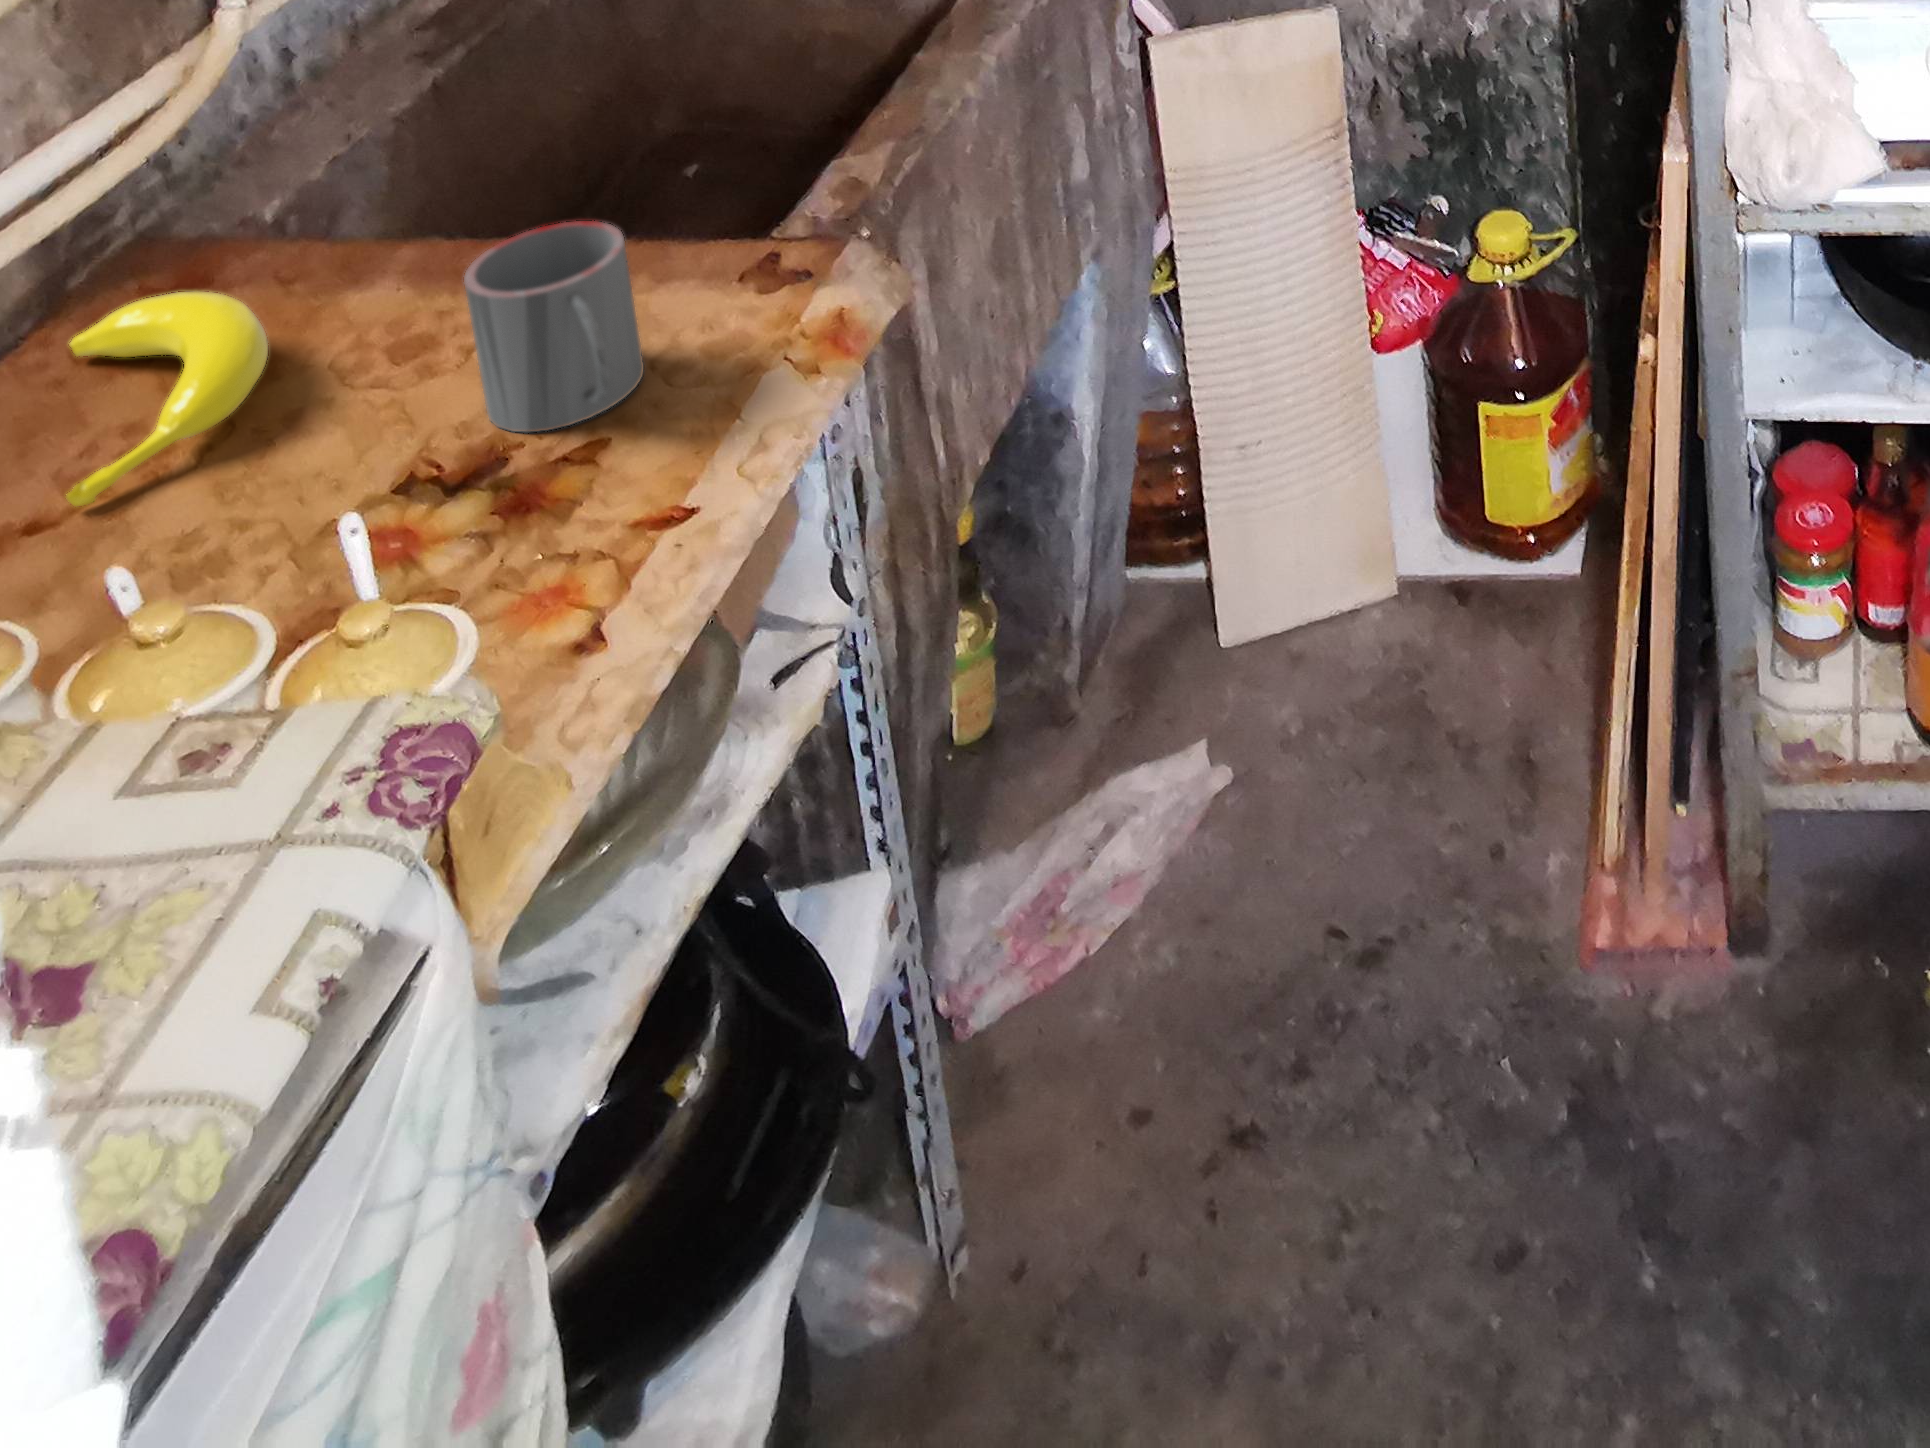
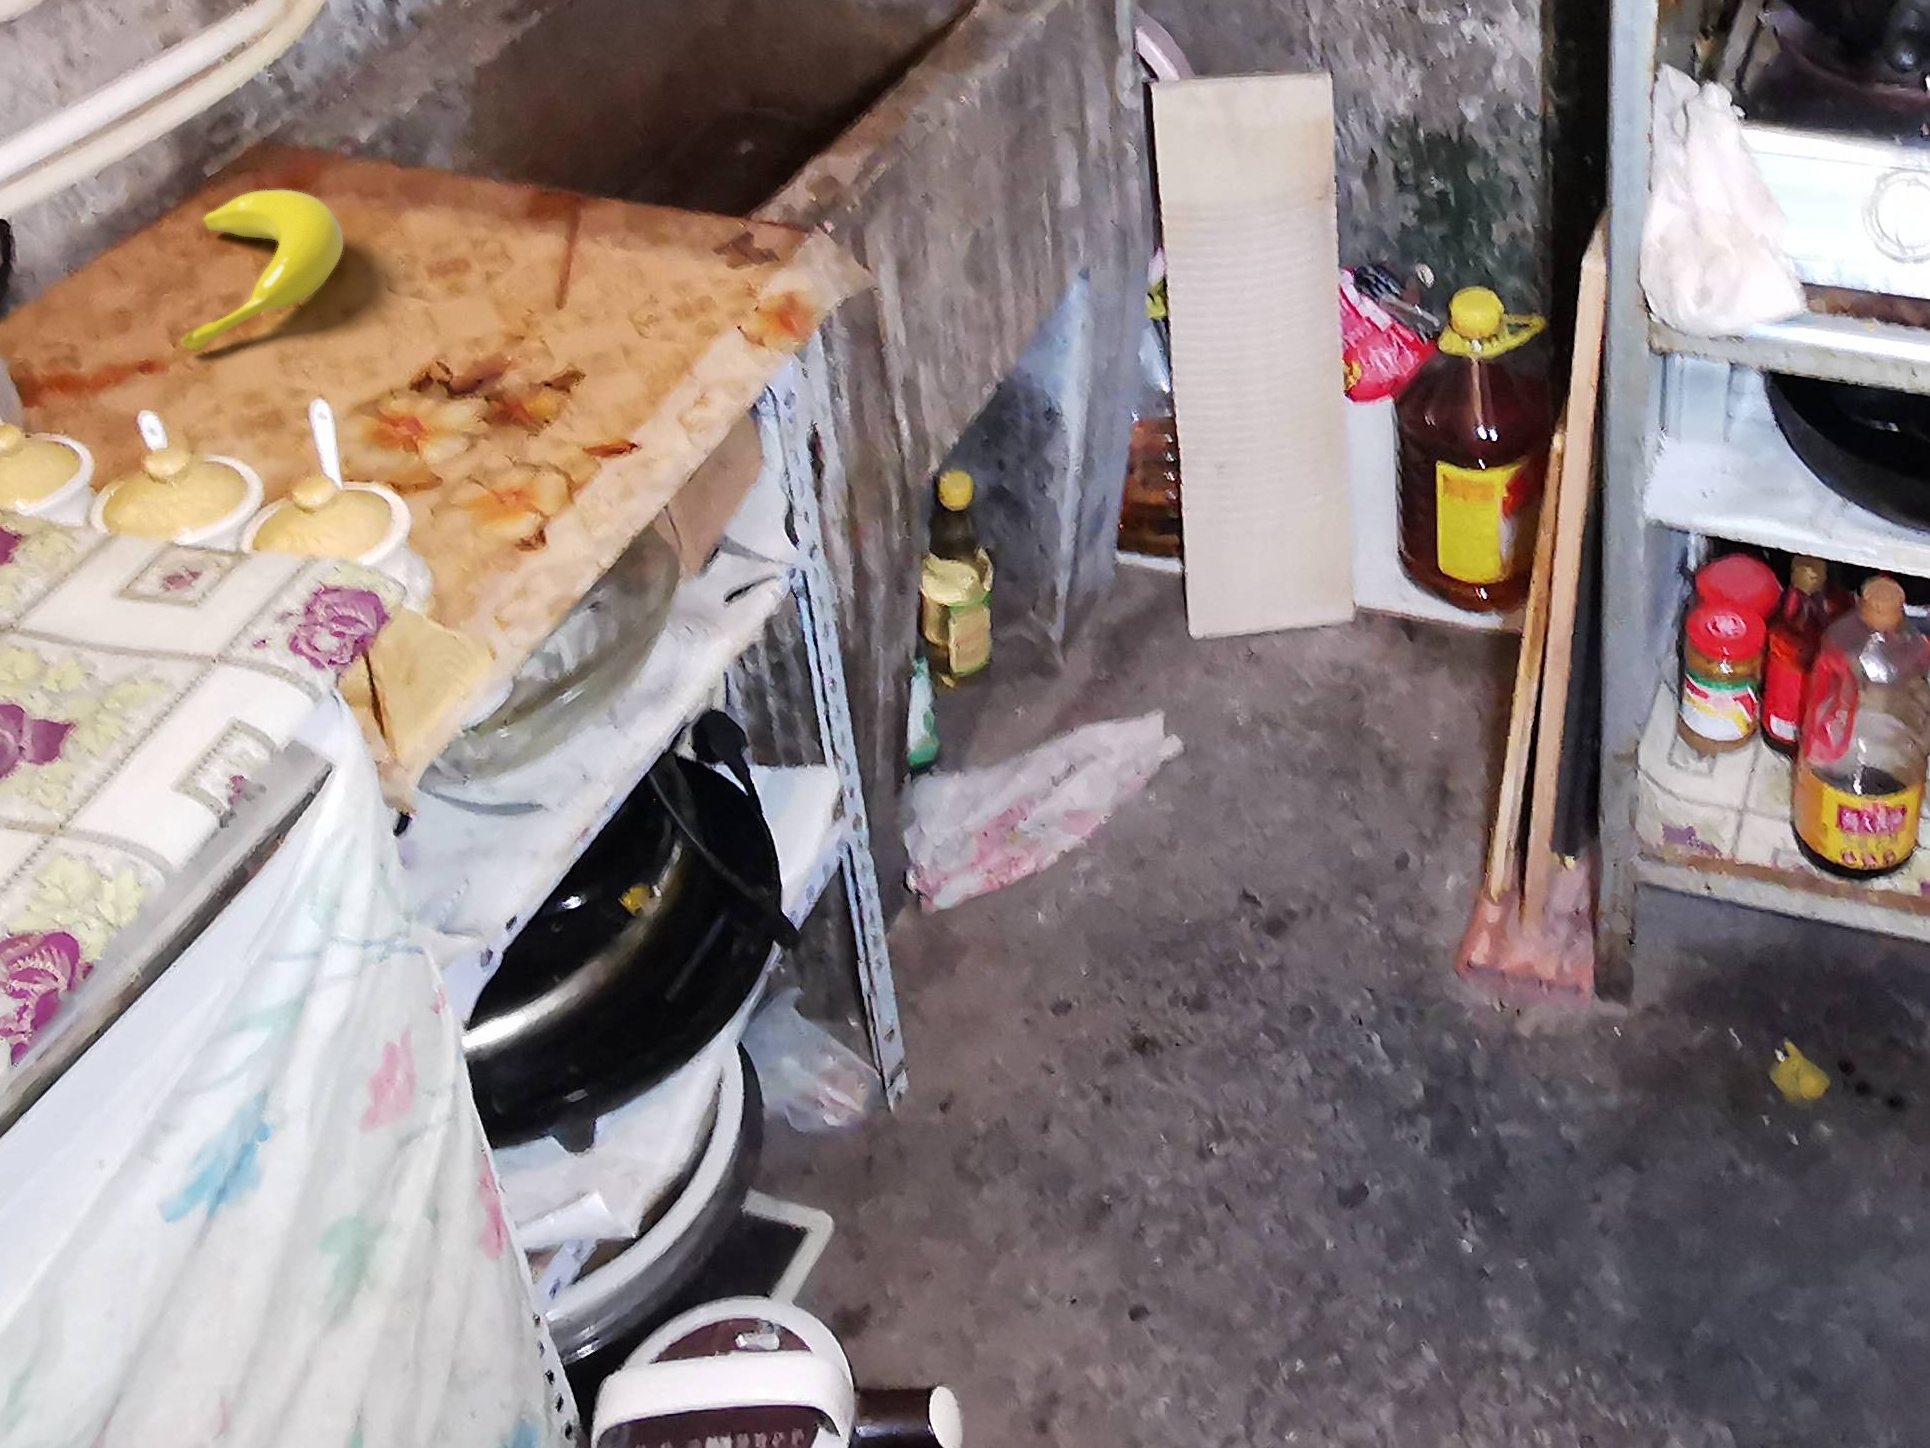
mug: present [464,221,644,432] -> none [480,177,632,352]

